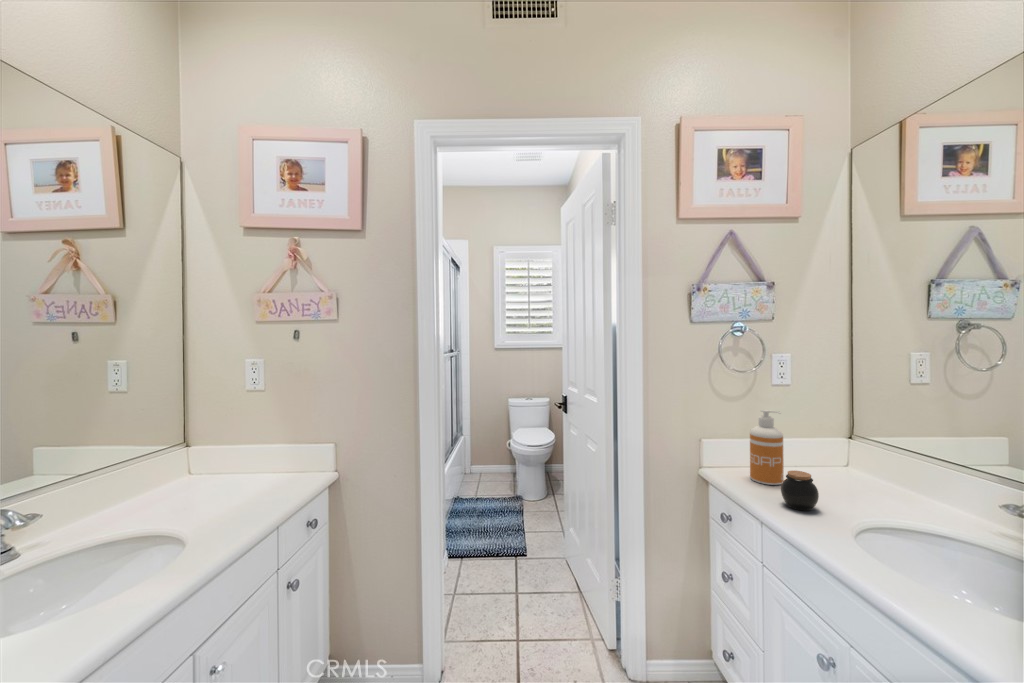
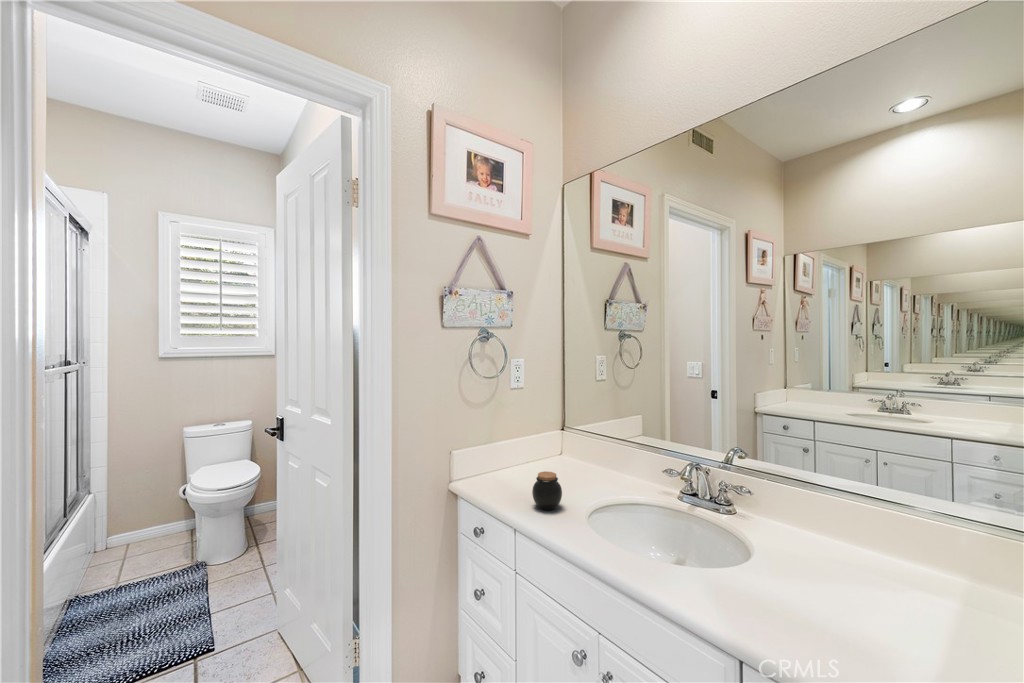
soap dispenser: present [750,410,784,485] -> none [498,415,526,489]

